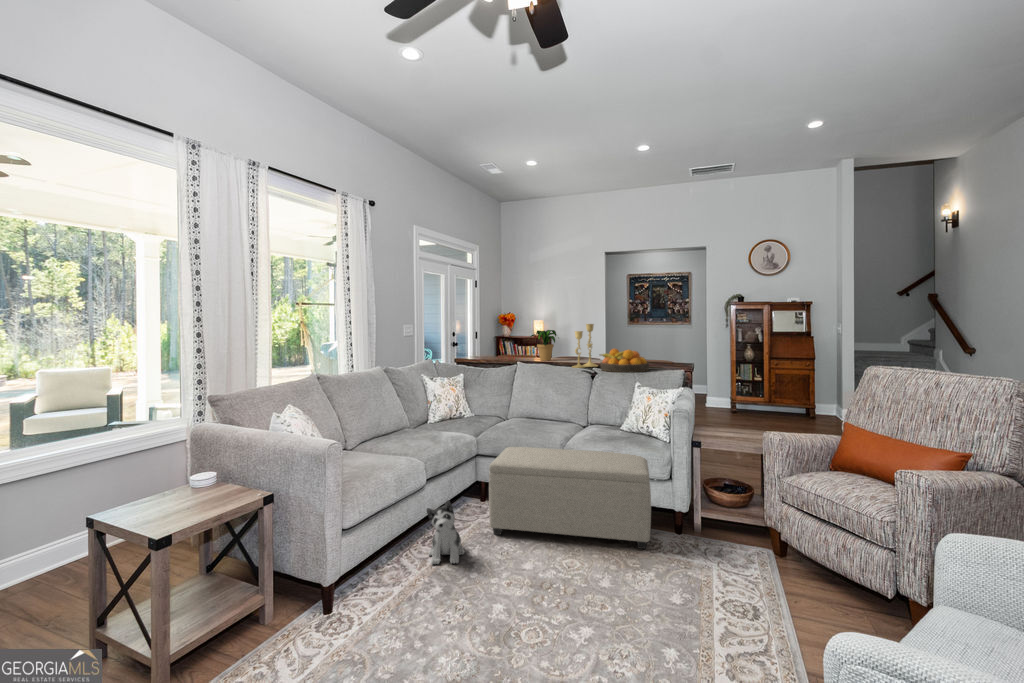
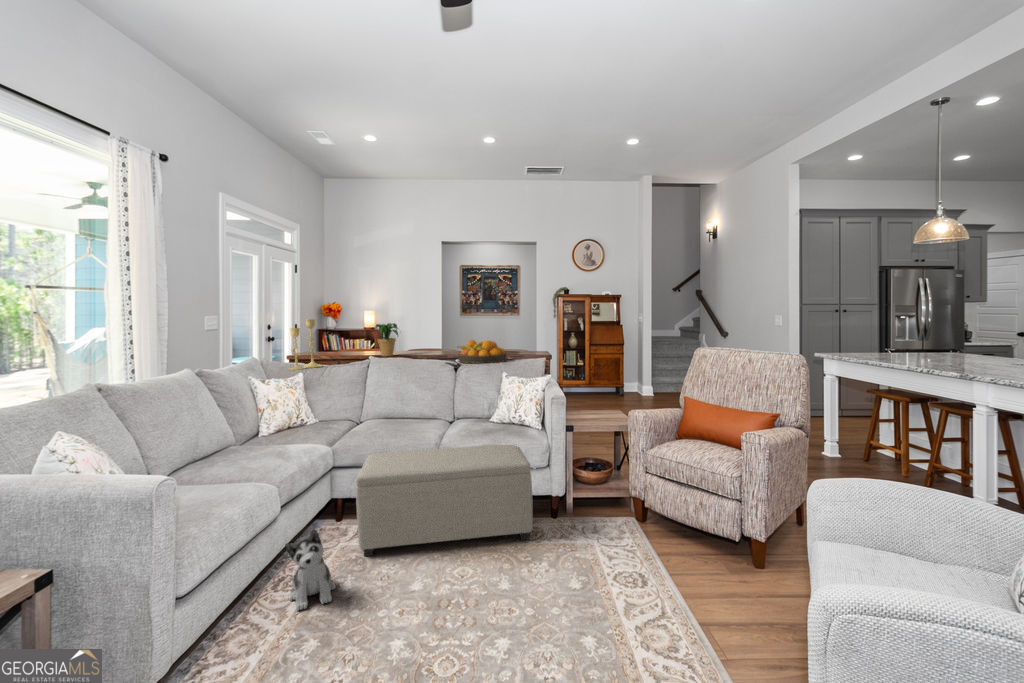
candlestick: present [573,324,598,368] -> present [289,319,322,370]

